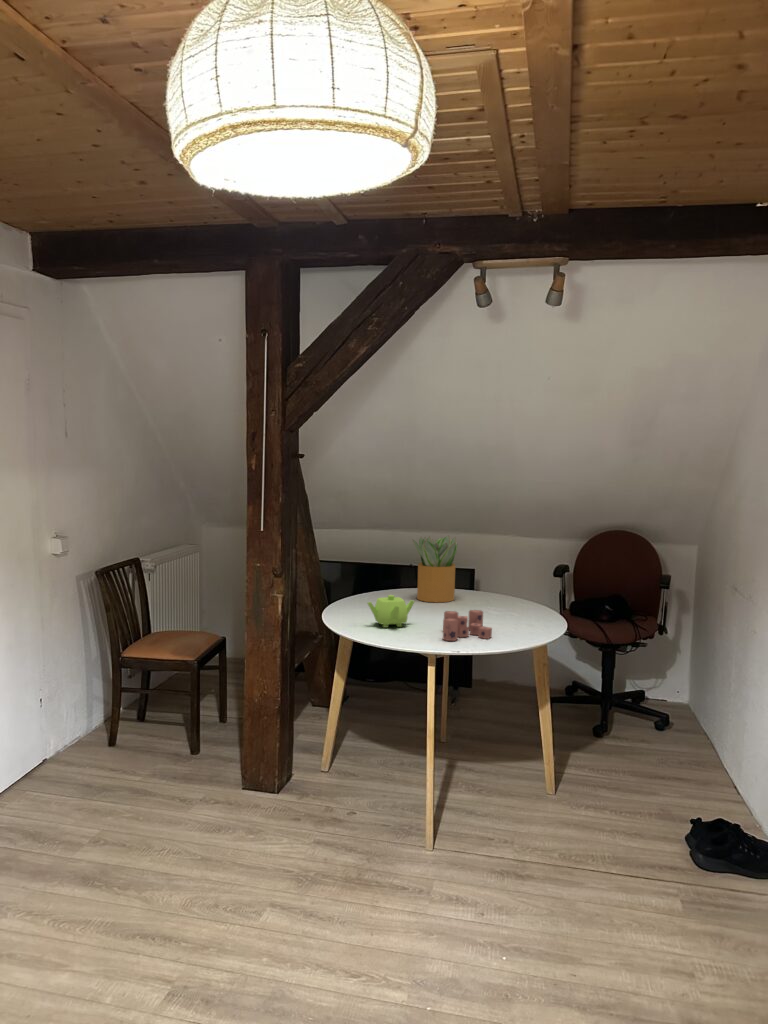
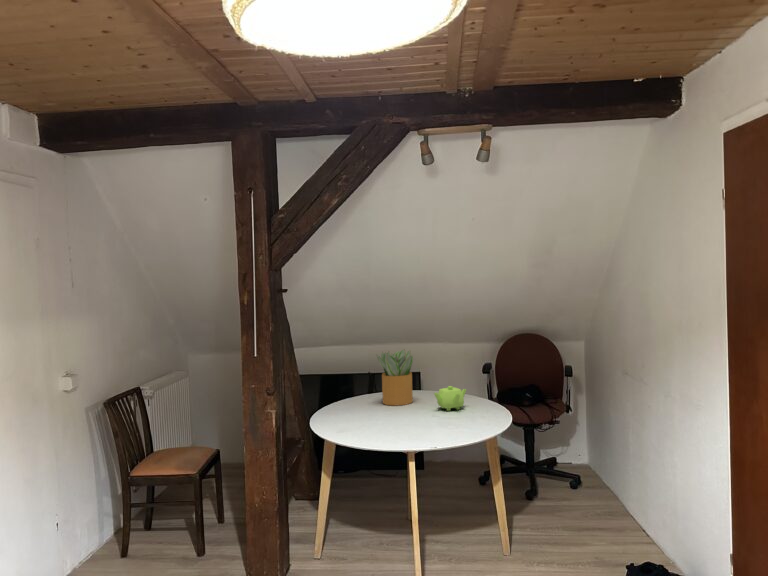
teapot: present [368,595,414,628] -> present [434,386,466,411]
candle: present [443,610,492,641] -> none [415,411,457,440]

